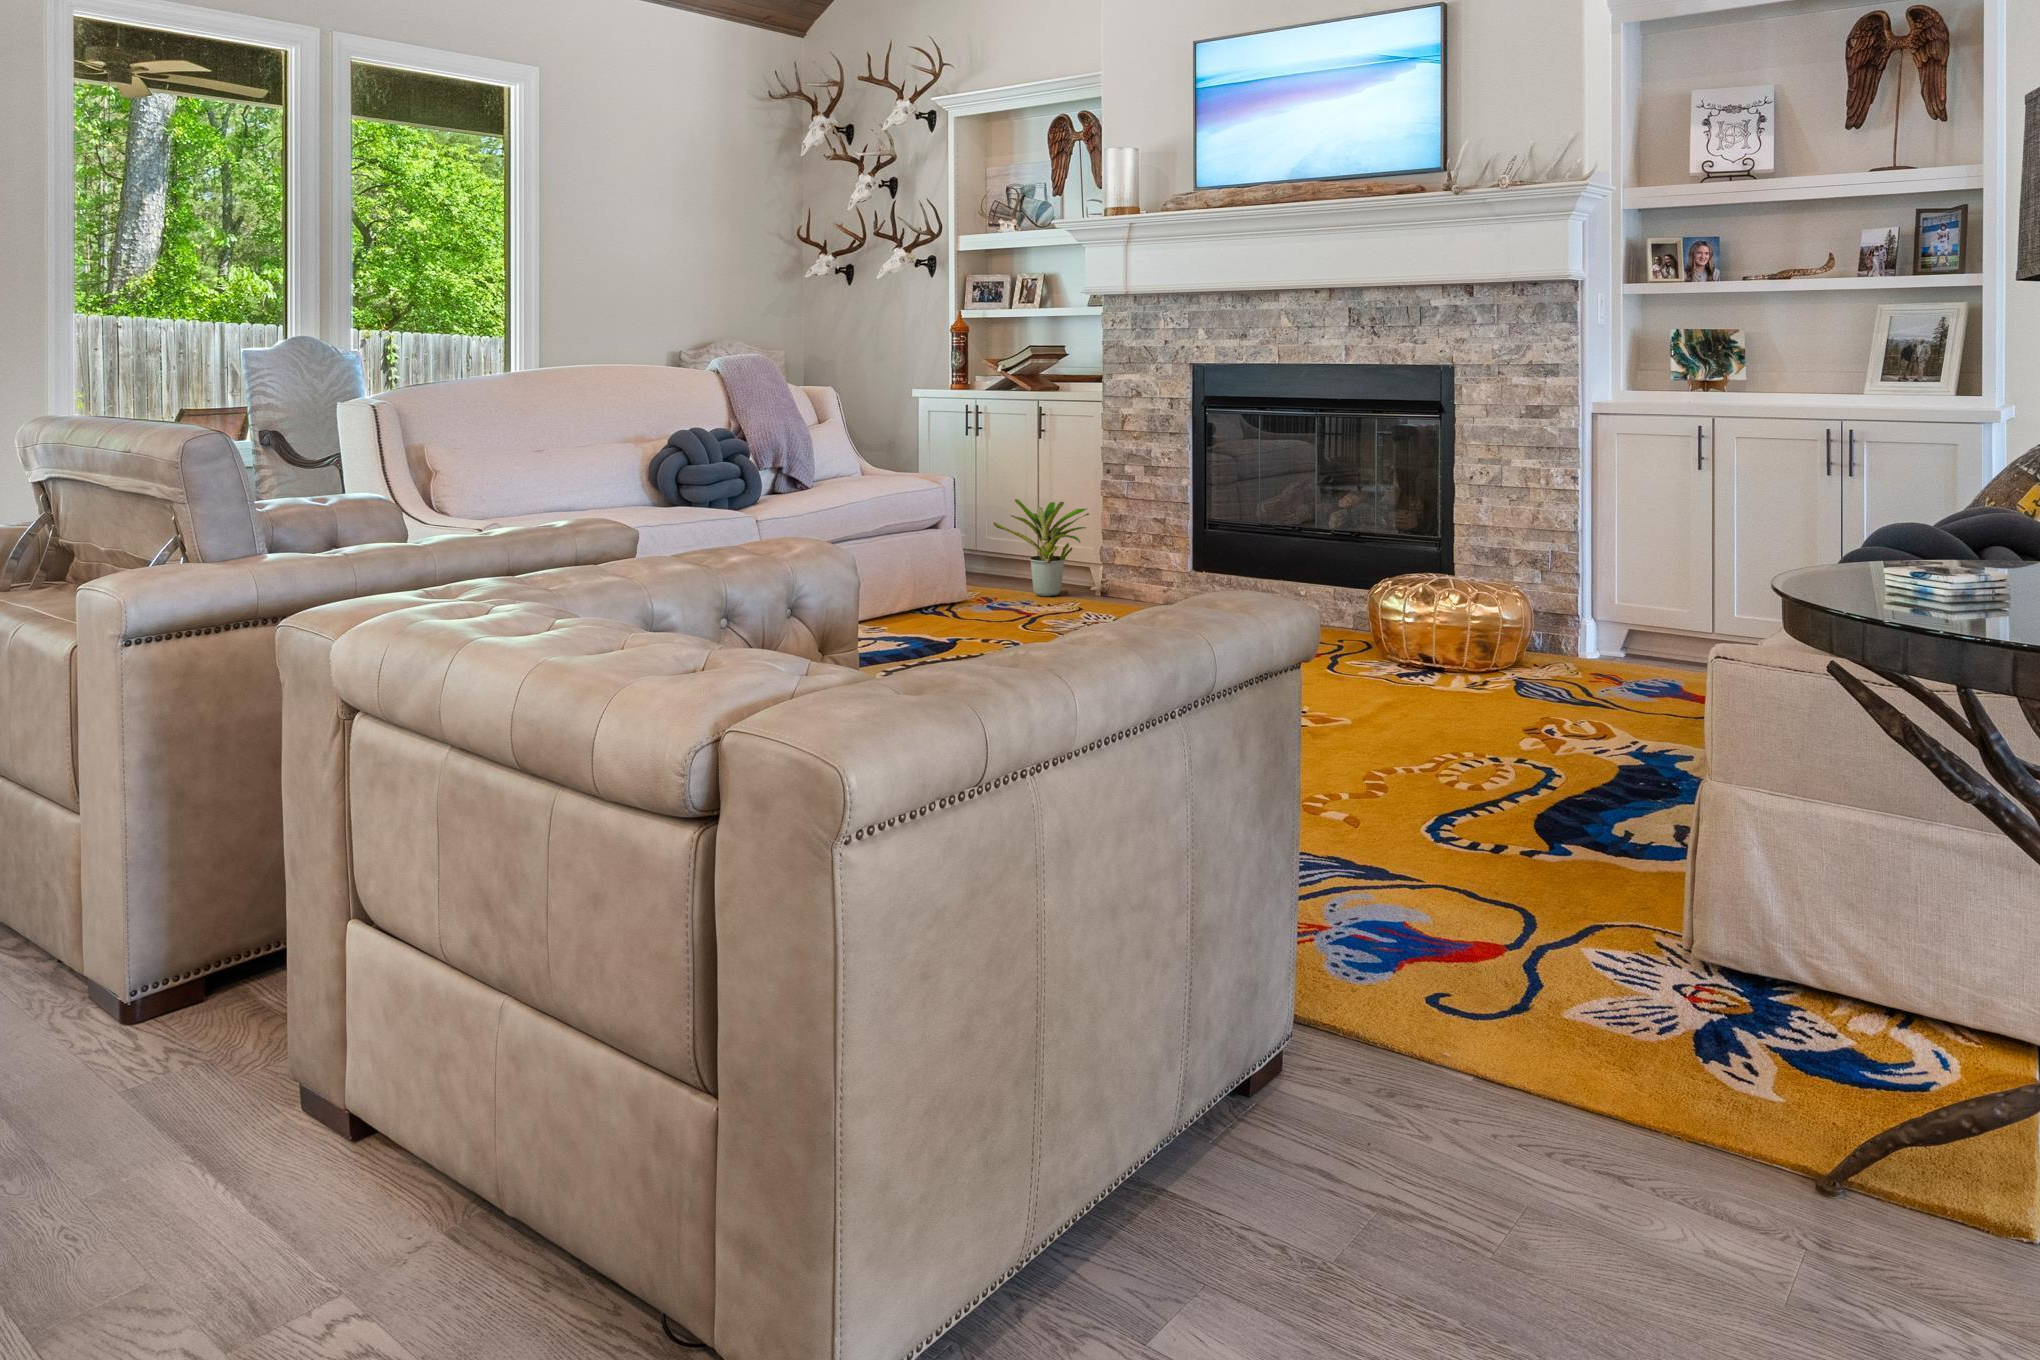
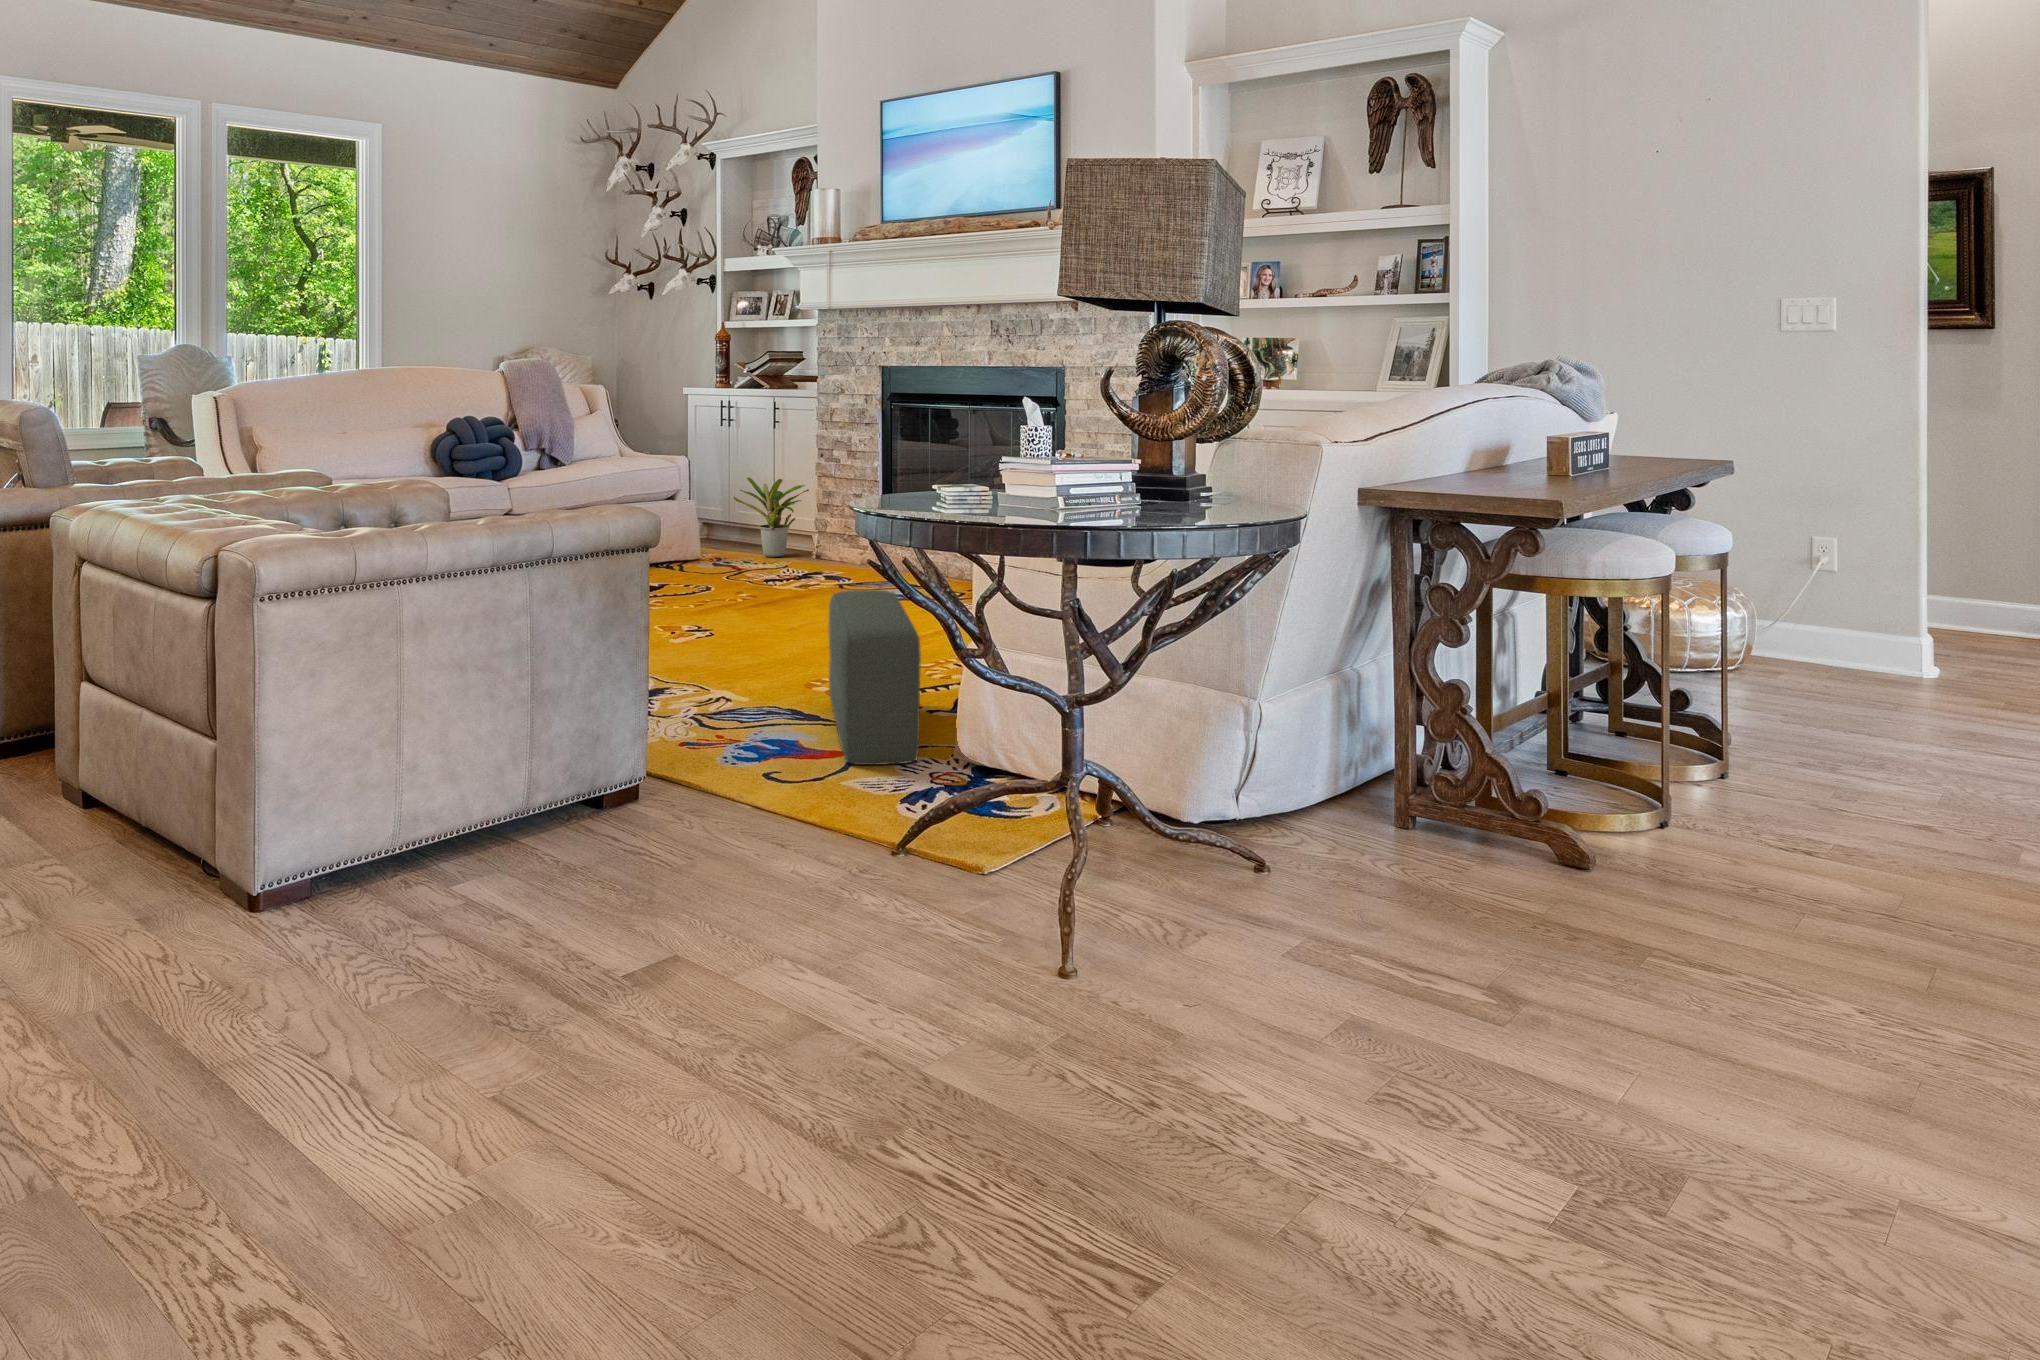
pouf: none [1355,683,1599,968] -> present [829,590,921,765]

